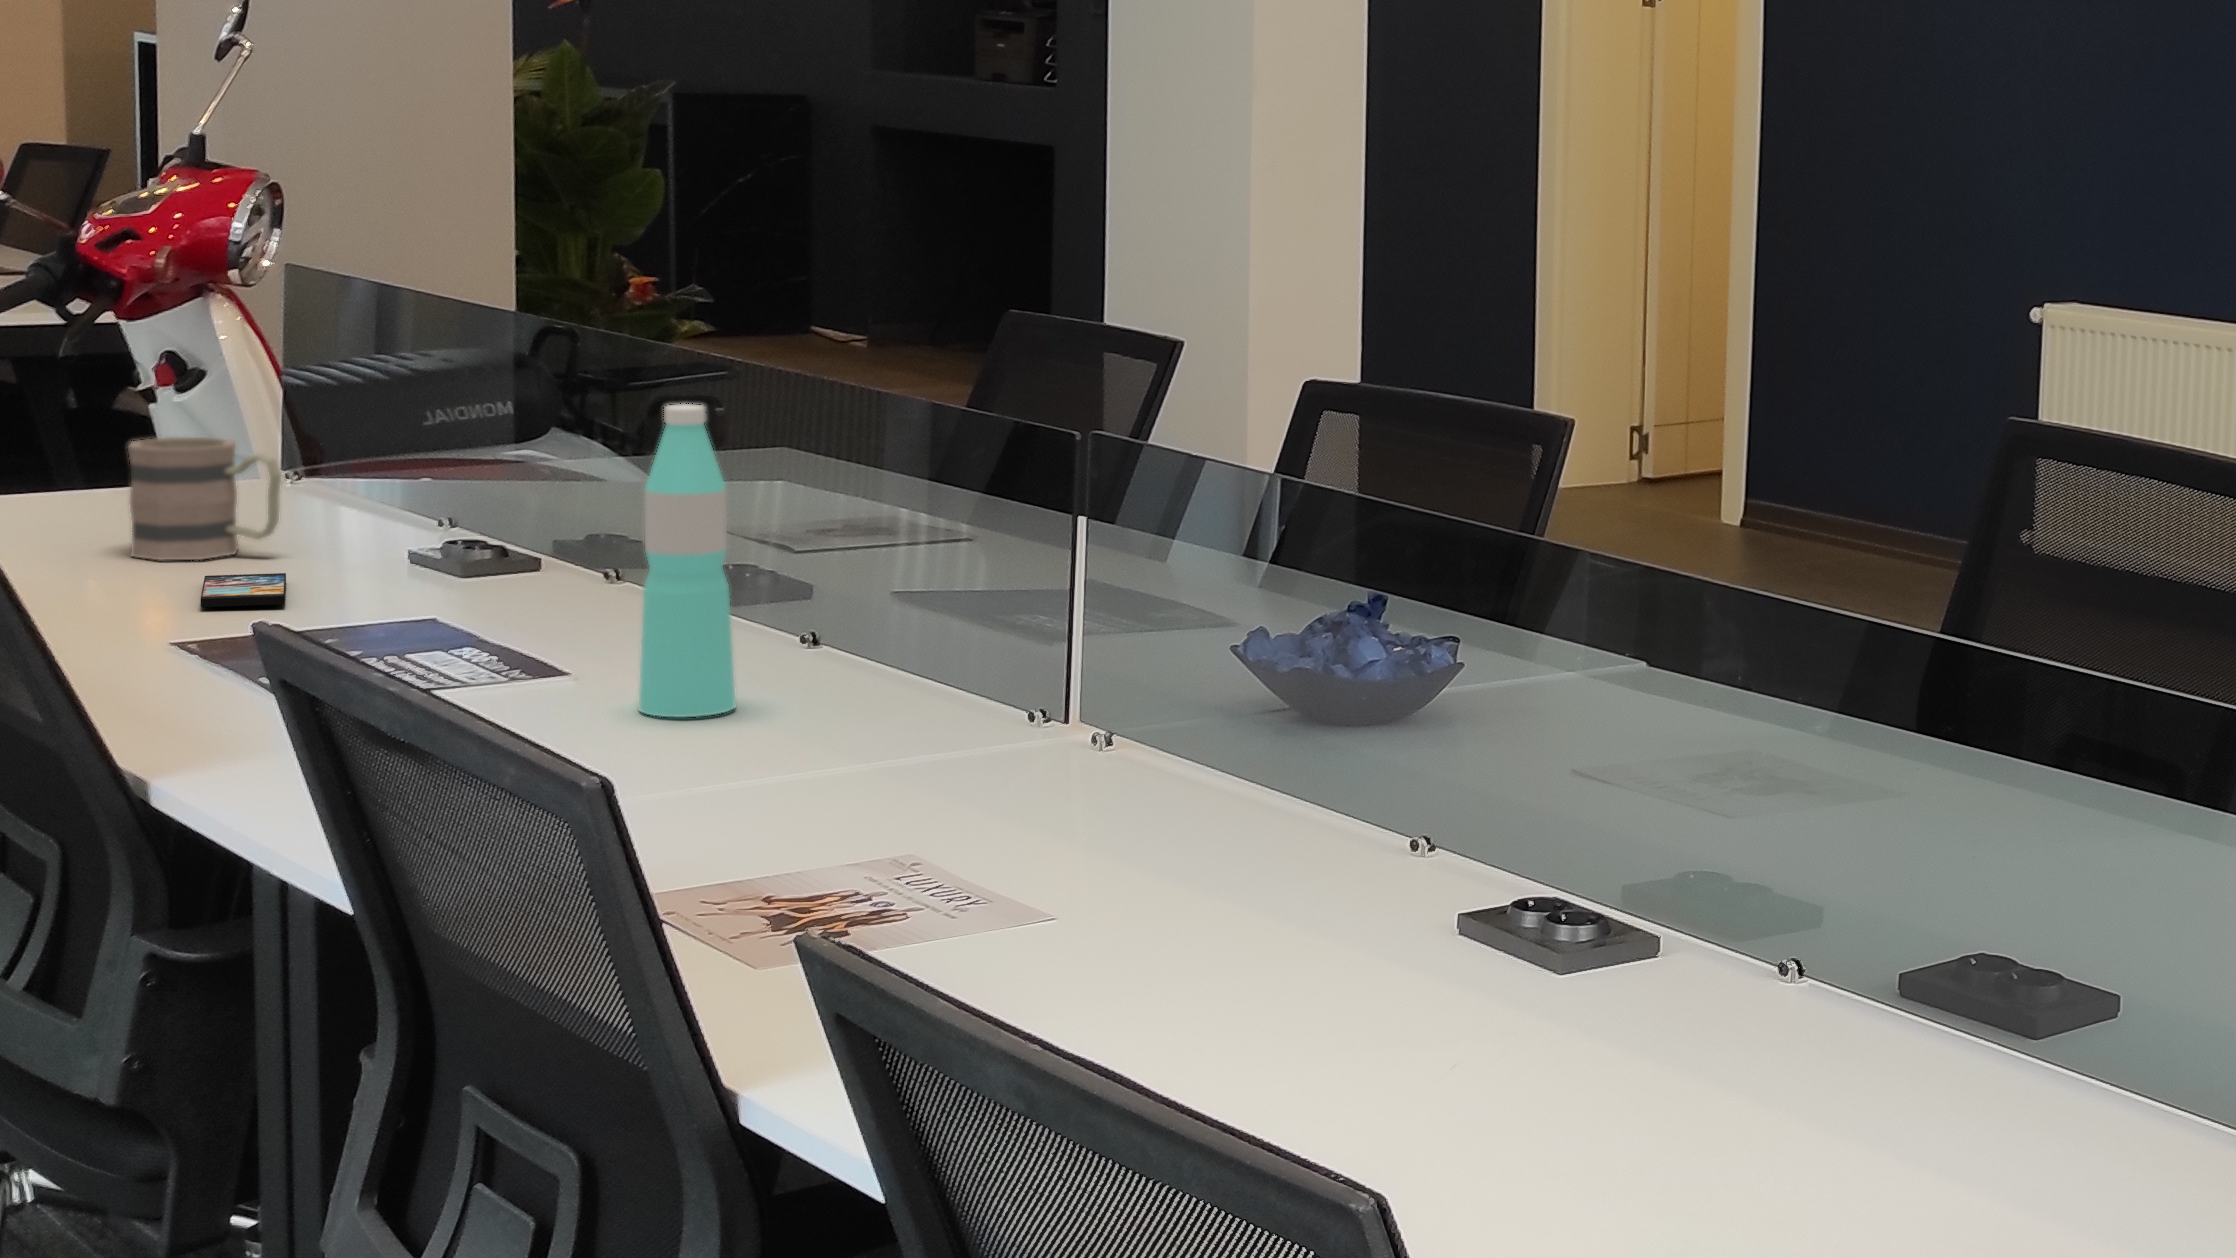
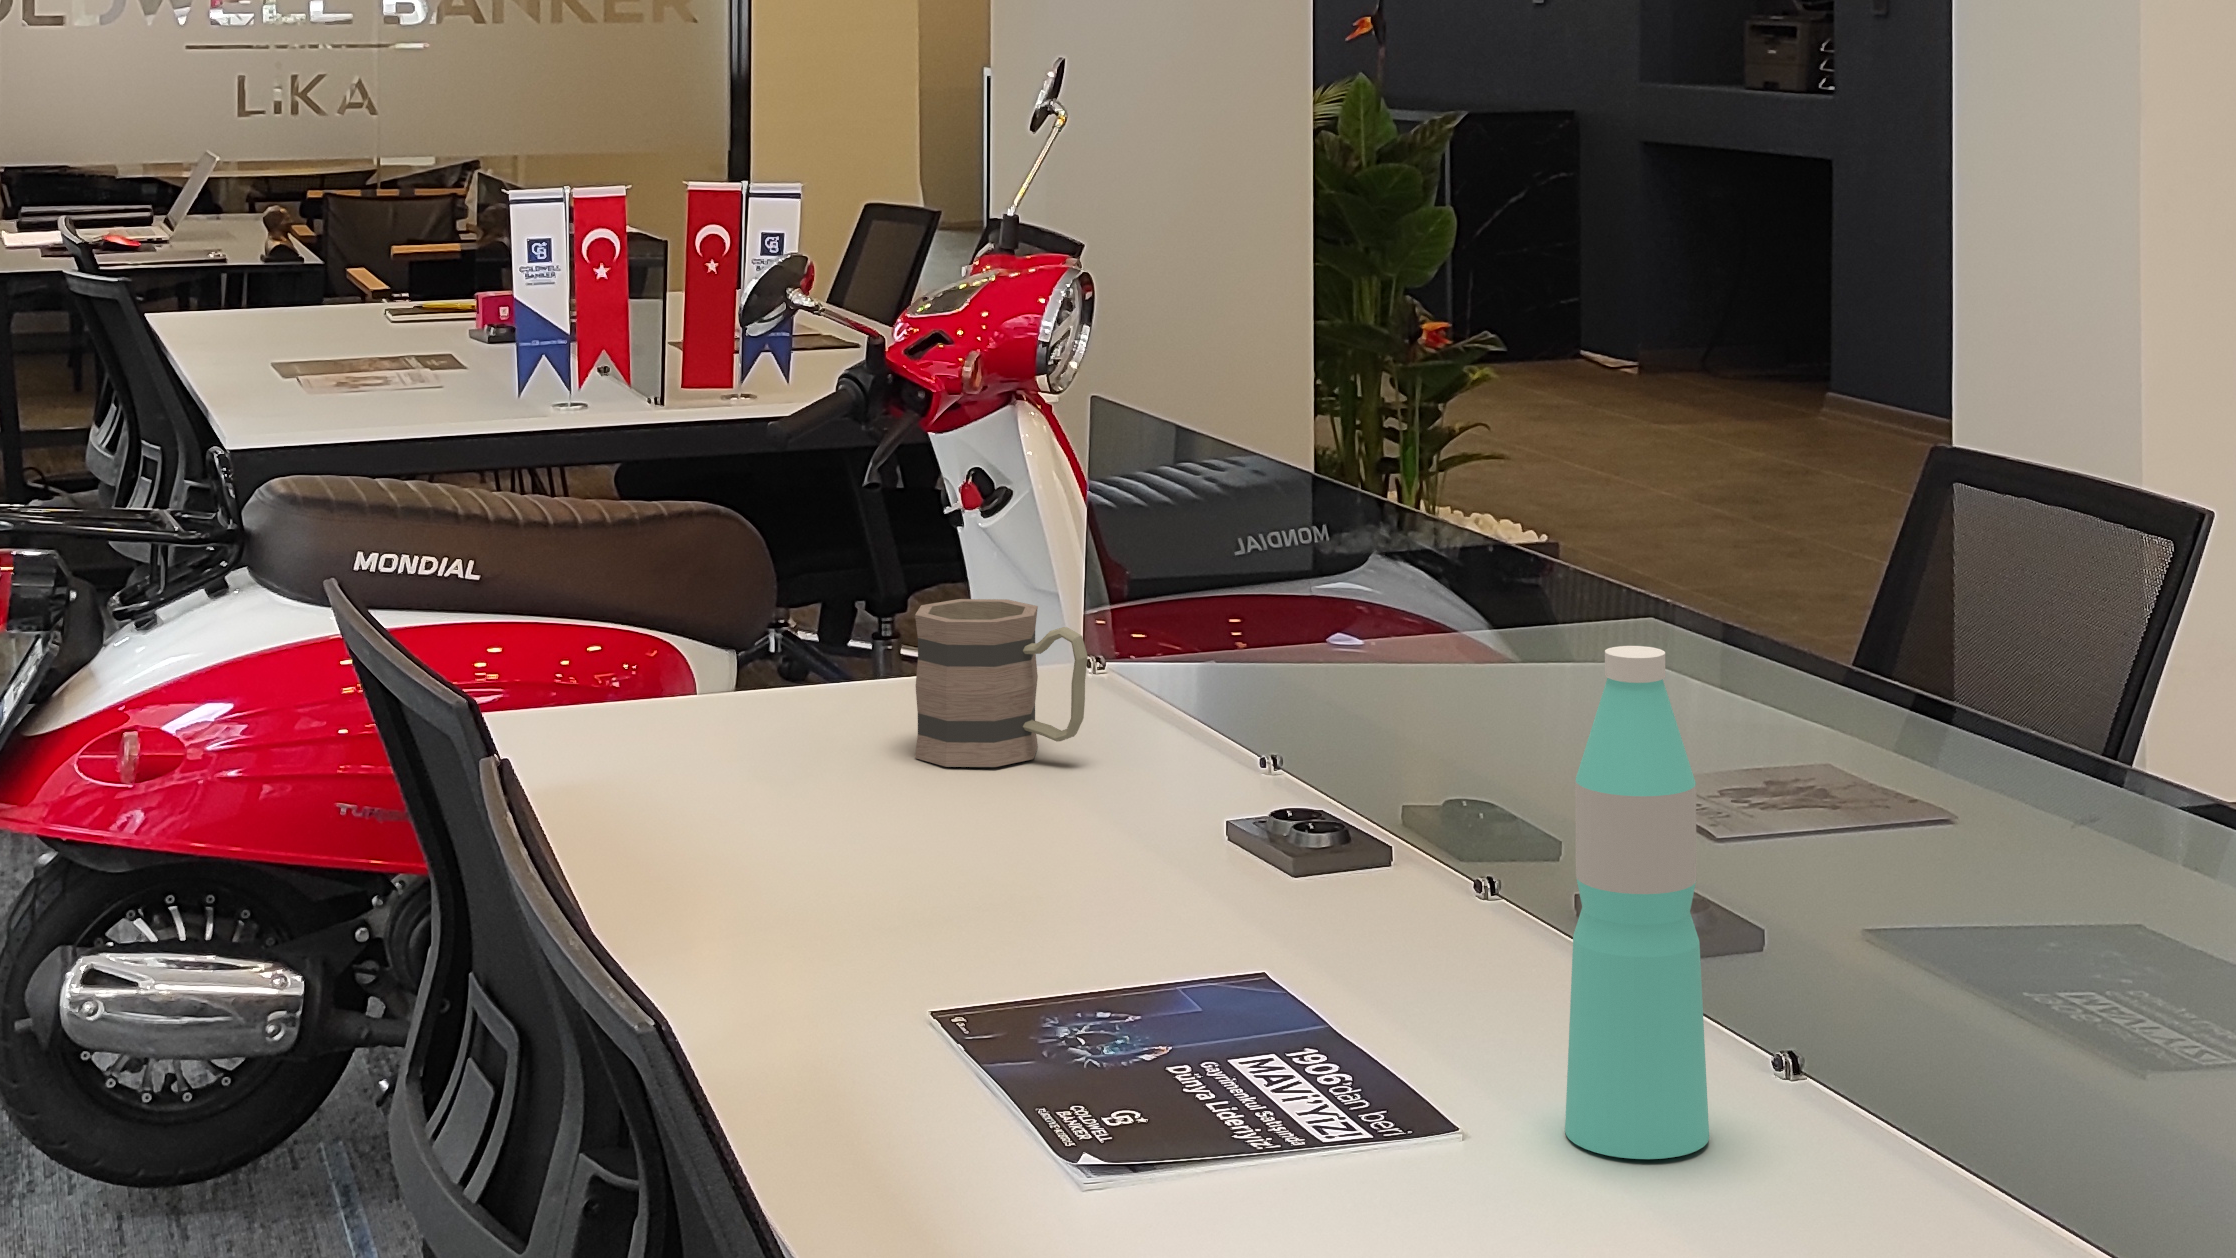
smartphone: present [201,573,286,607] -> none [985,801,1089,861]

